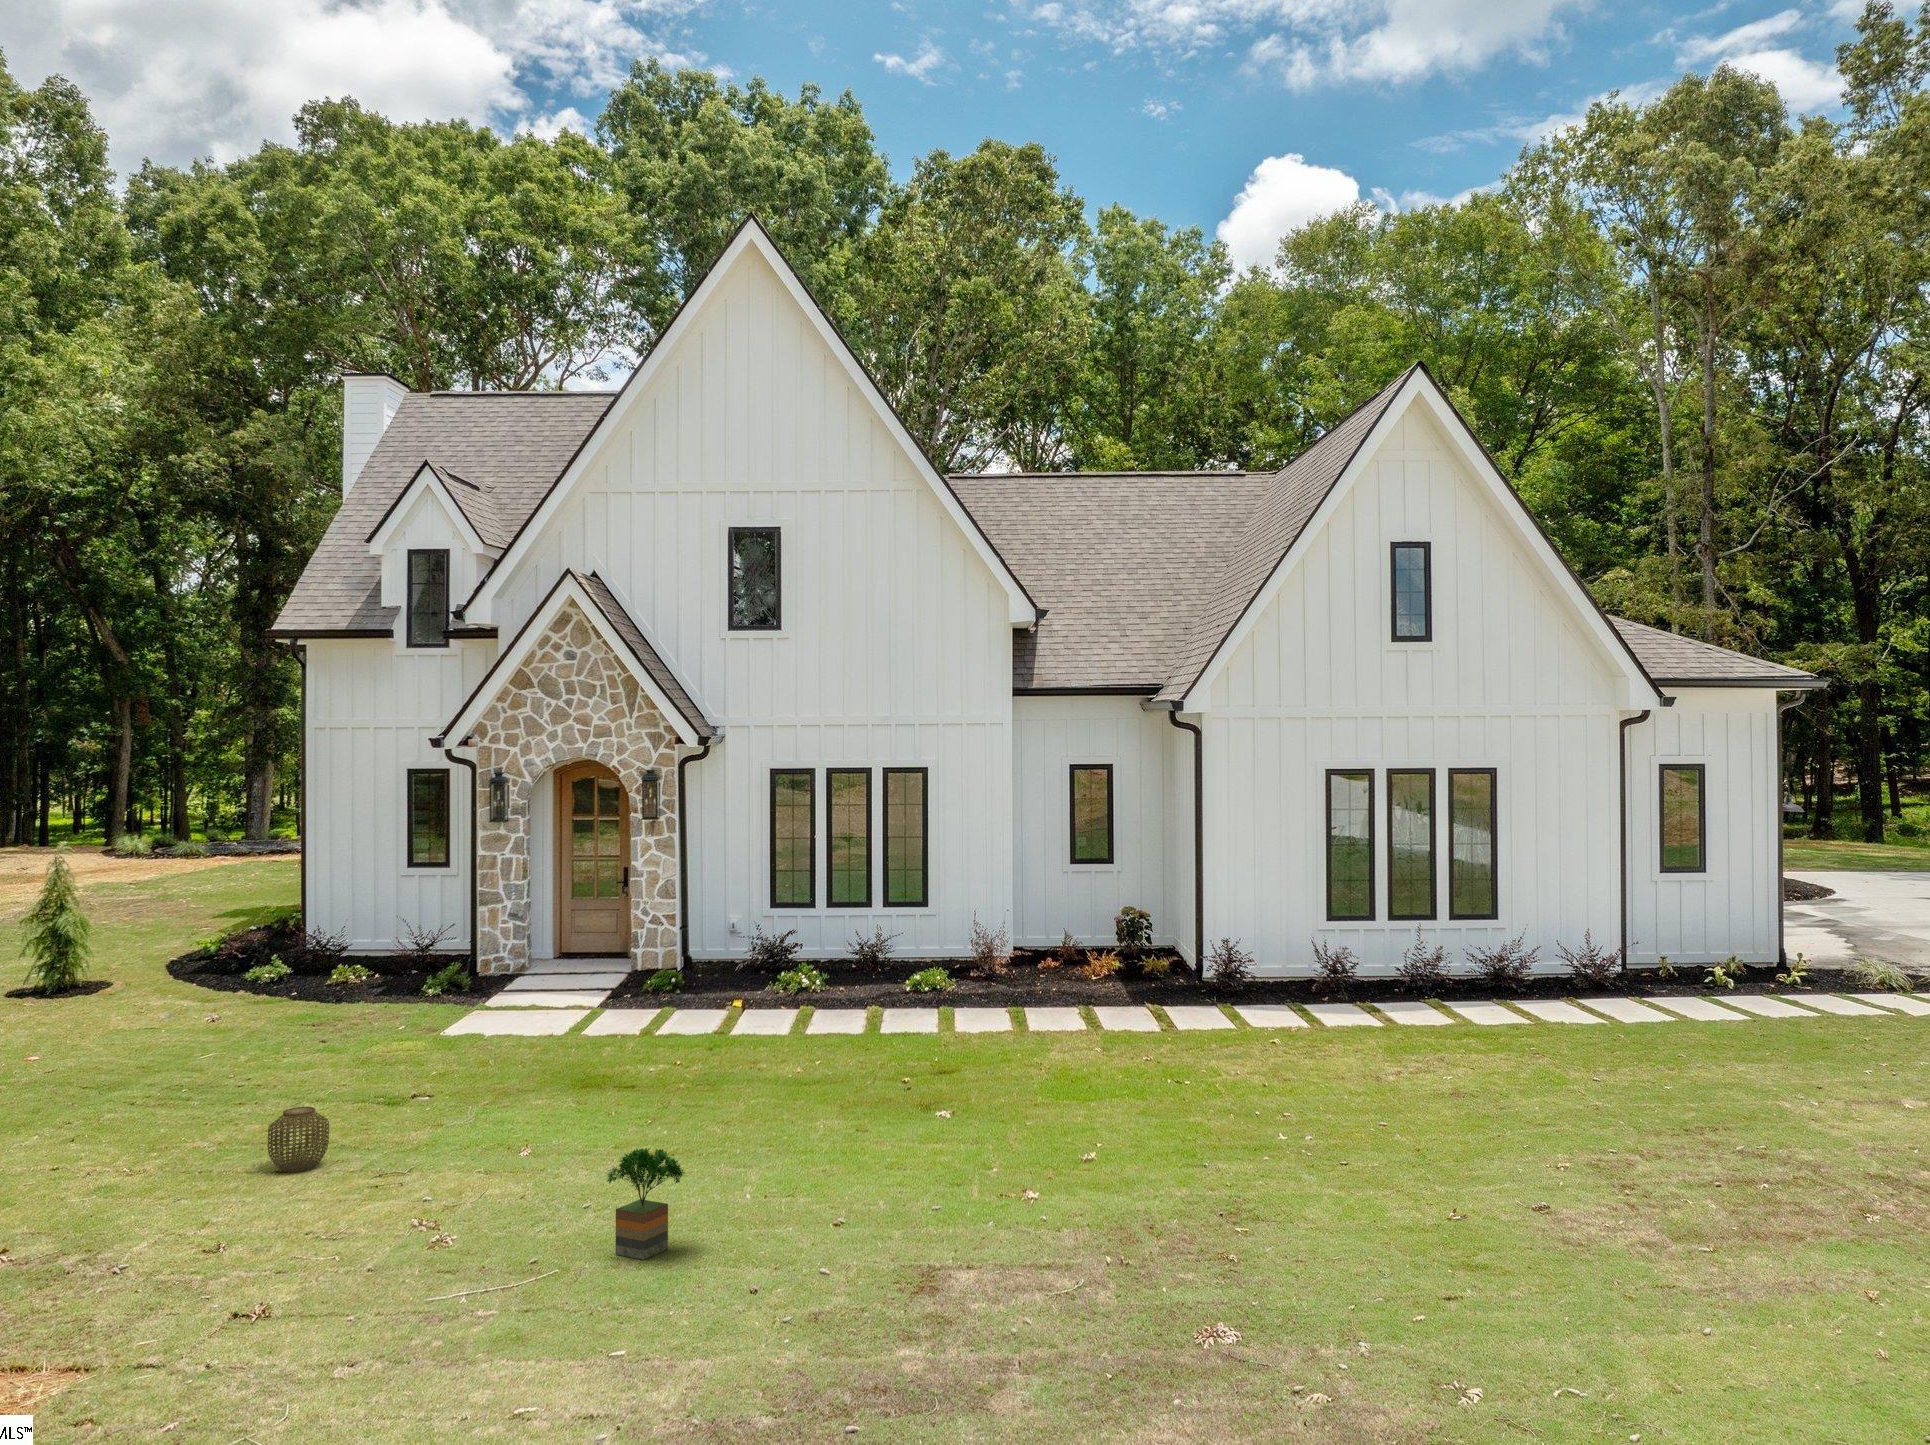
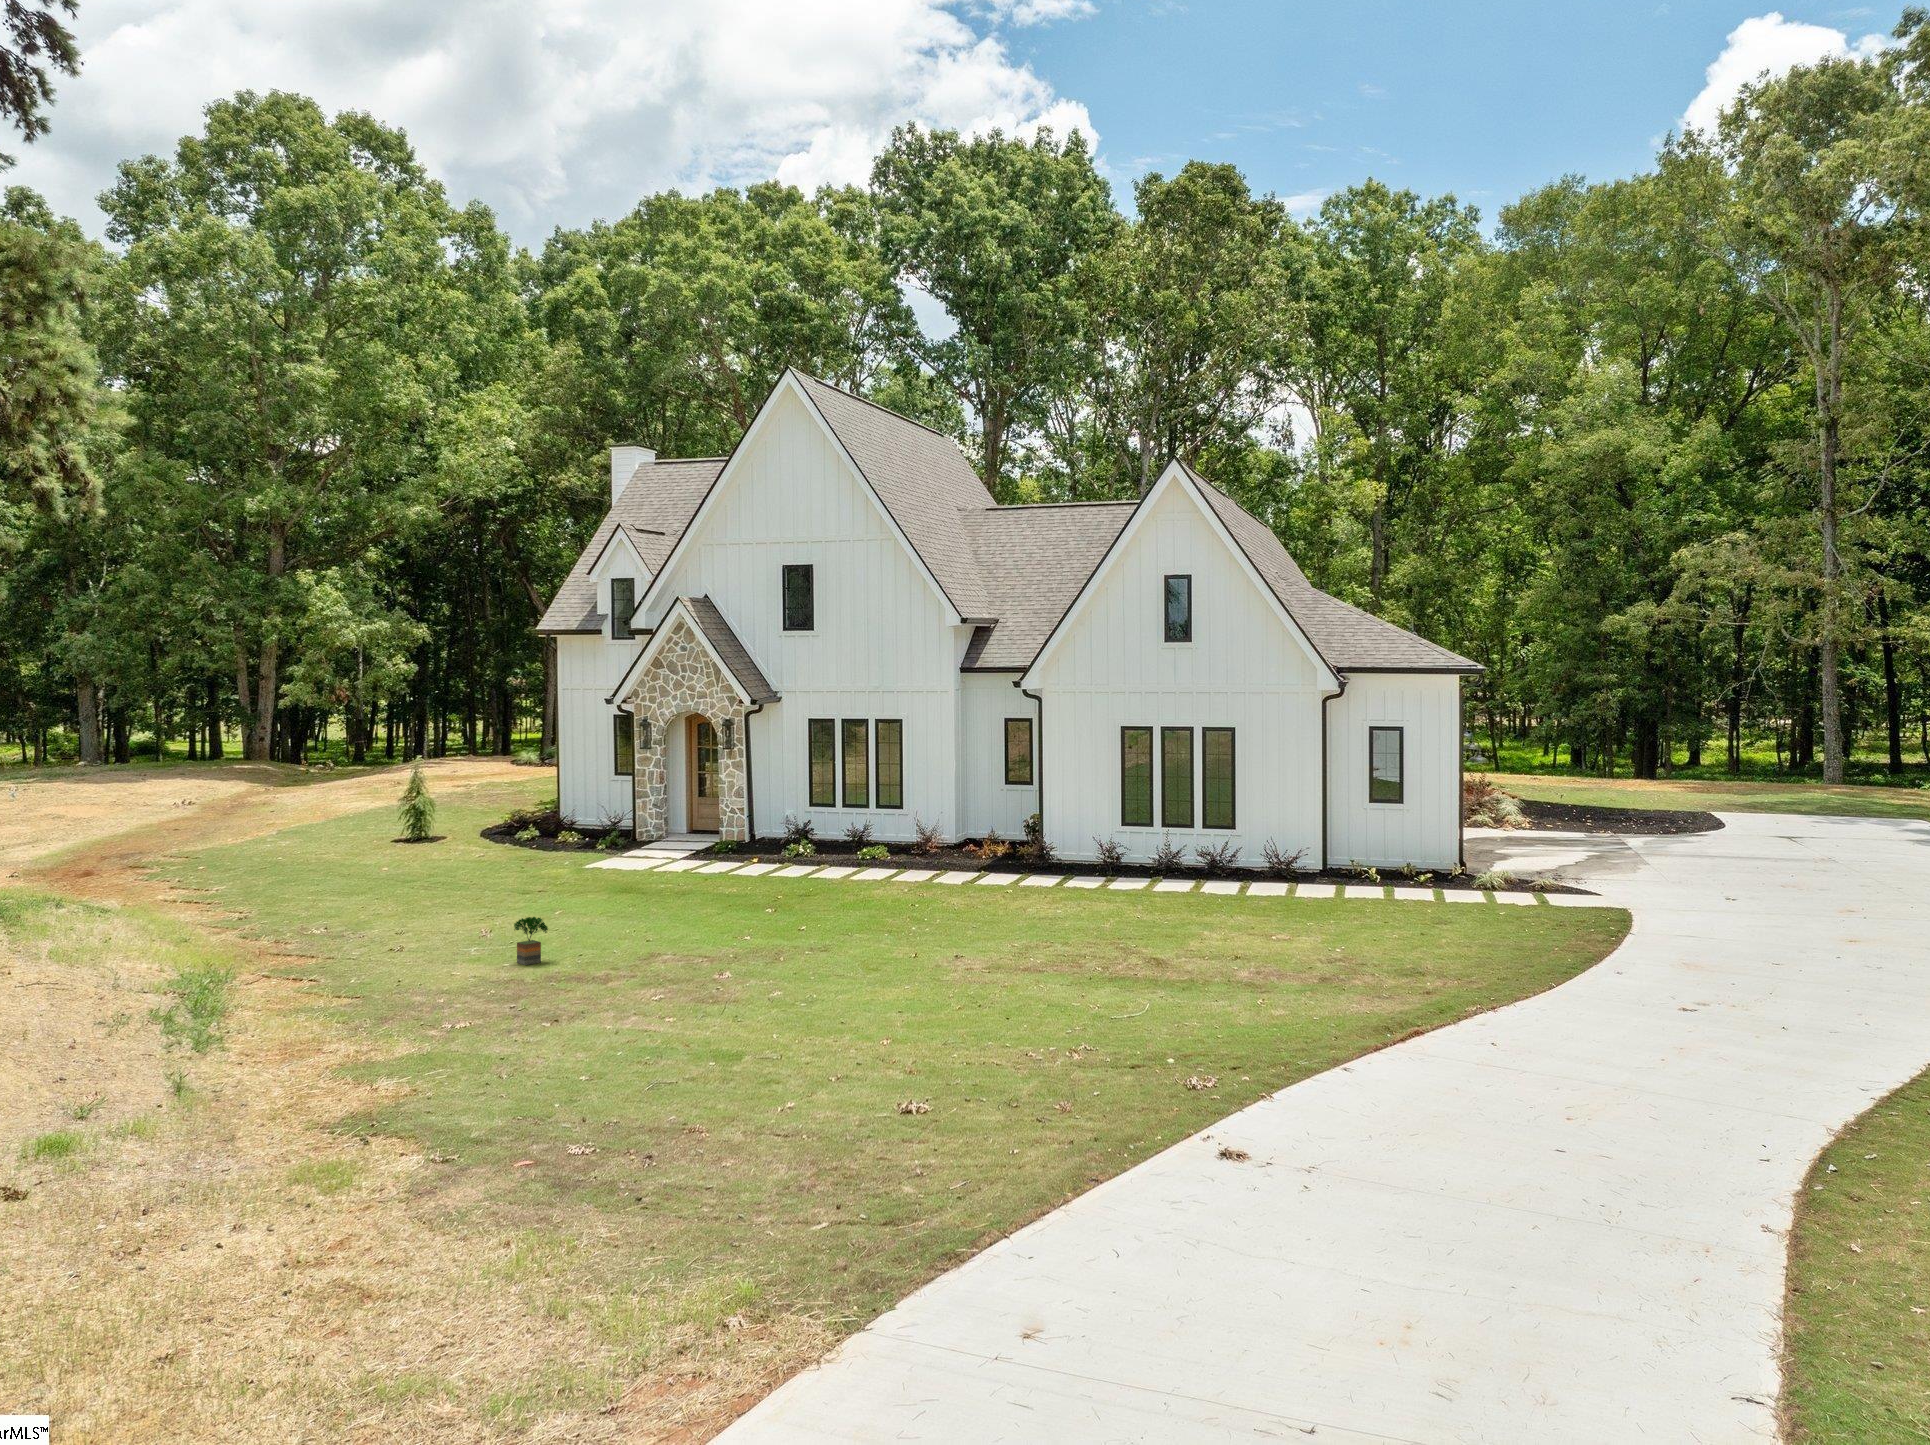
woven basket: present [268,1107,329,1172] -> none [419,896,449,926]

